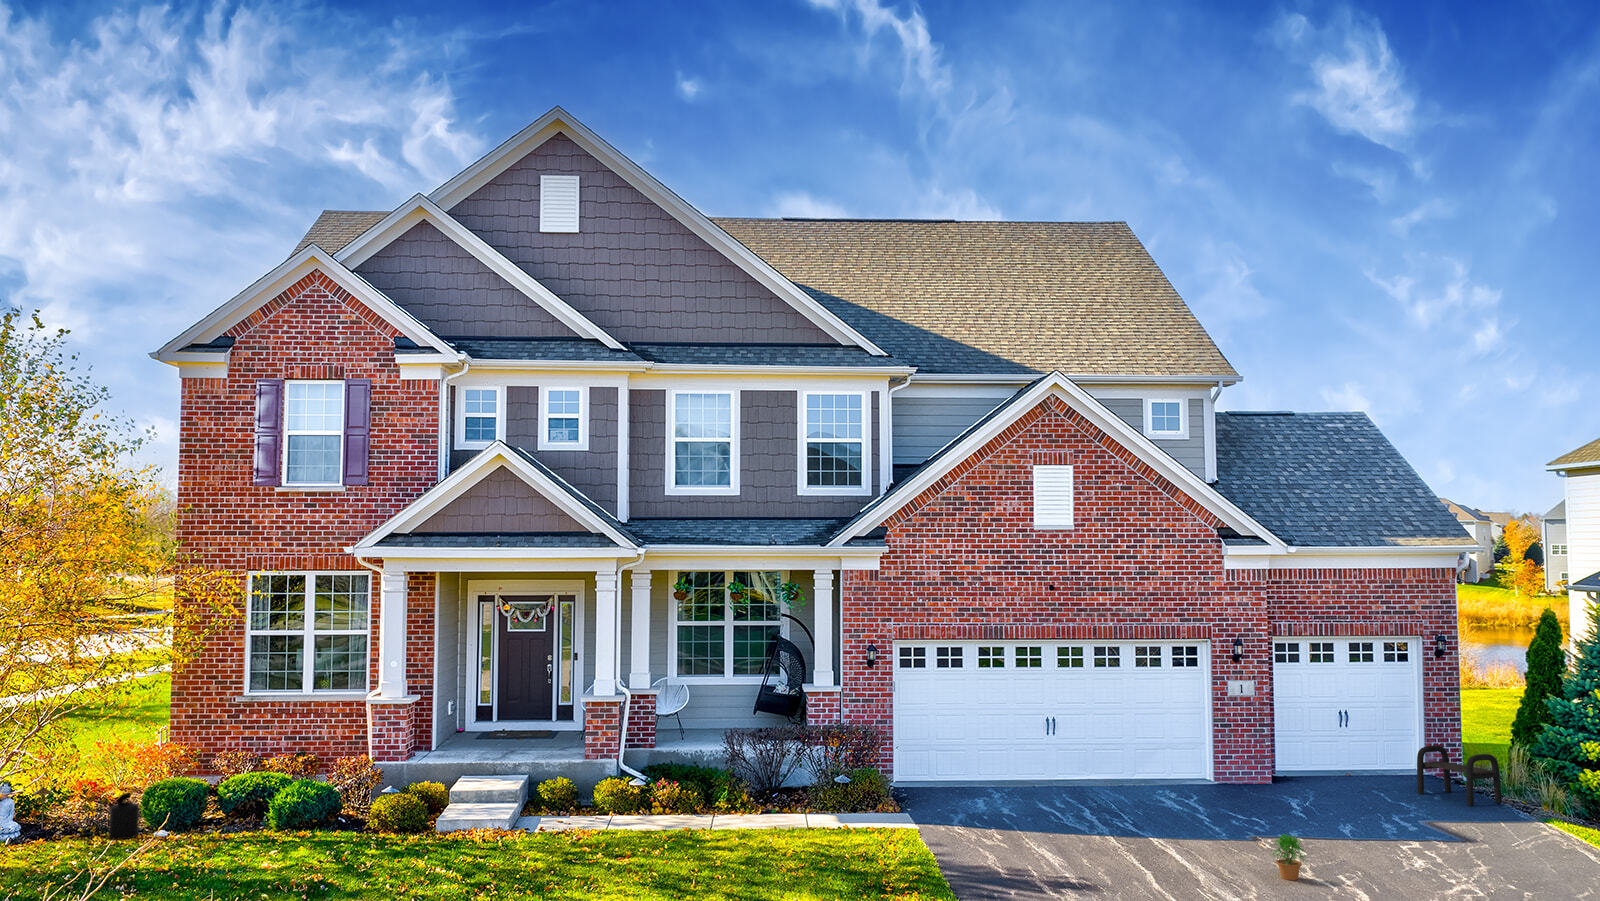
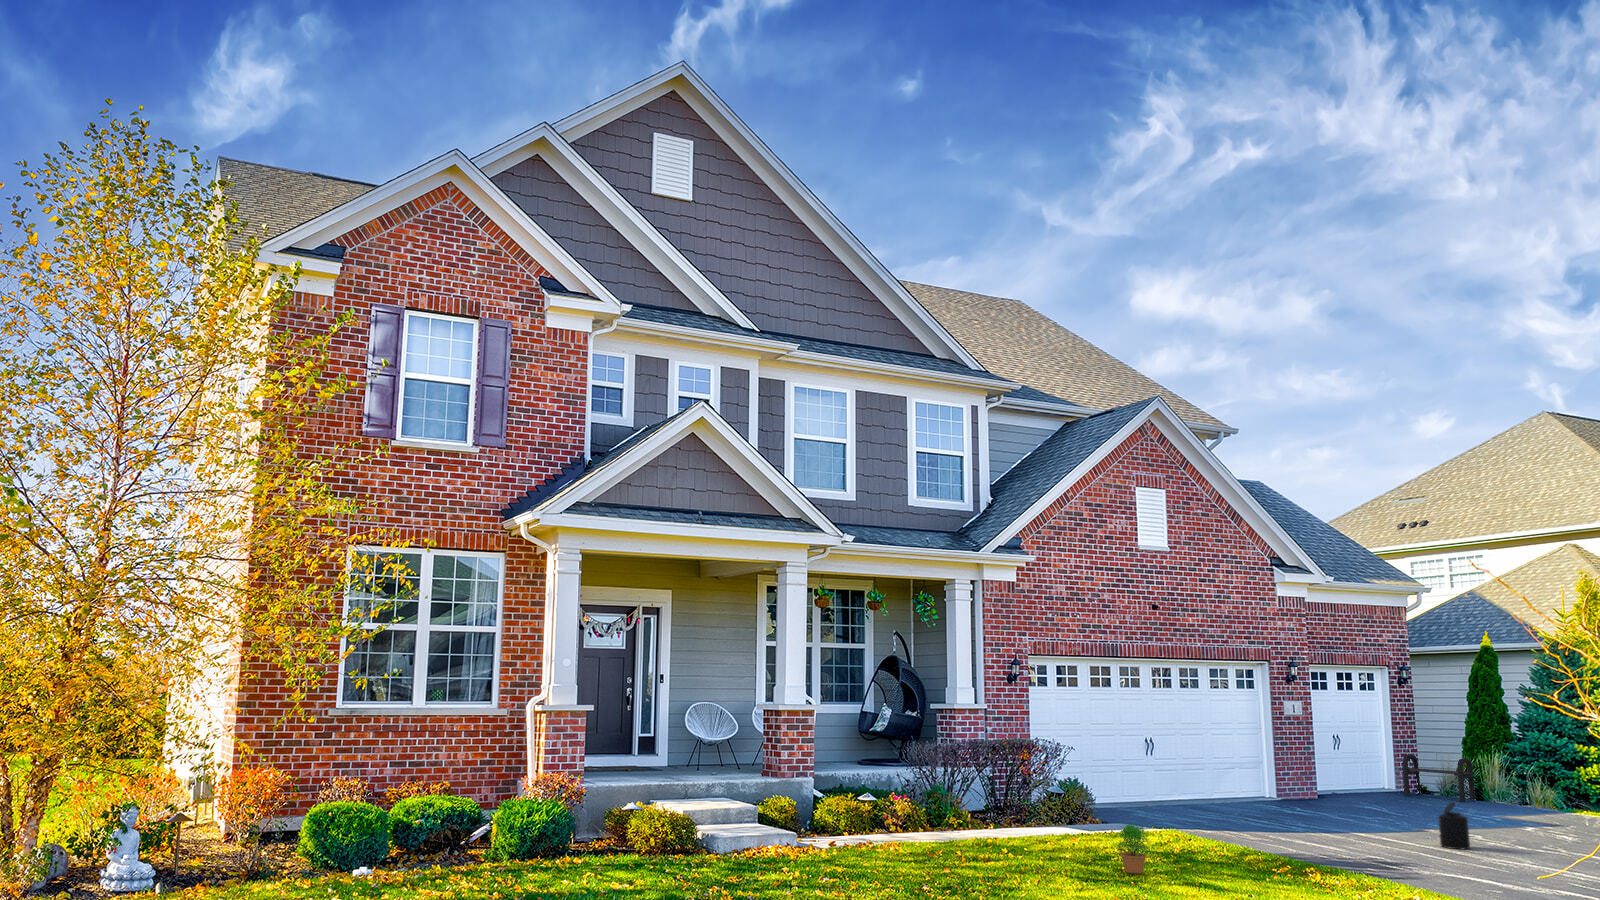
trash can: present [109,792,139,840] -> present [1438,802,1470,849]
potted plant: present [1272,834,1304,880] -> present [1117,824,1149,873]

